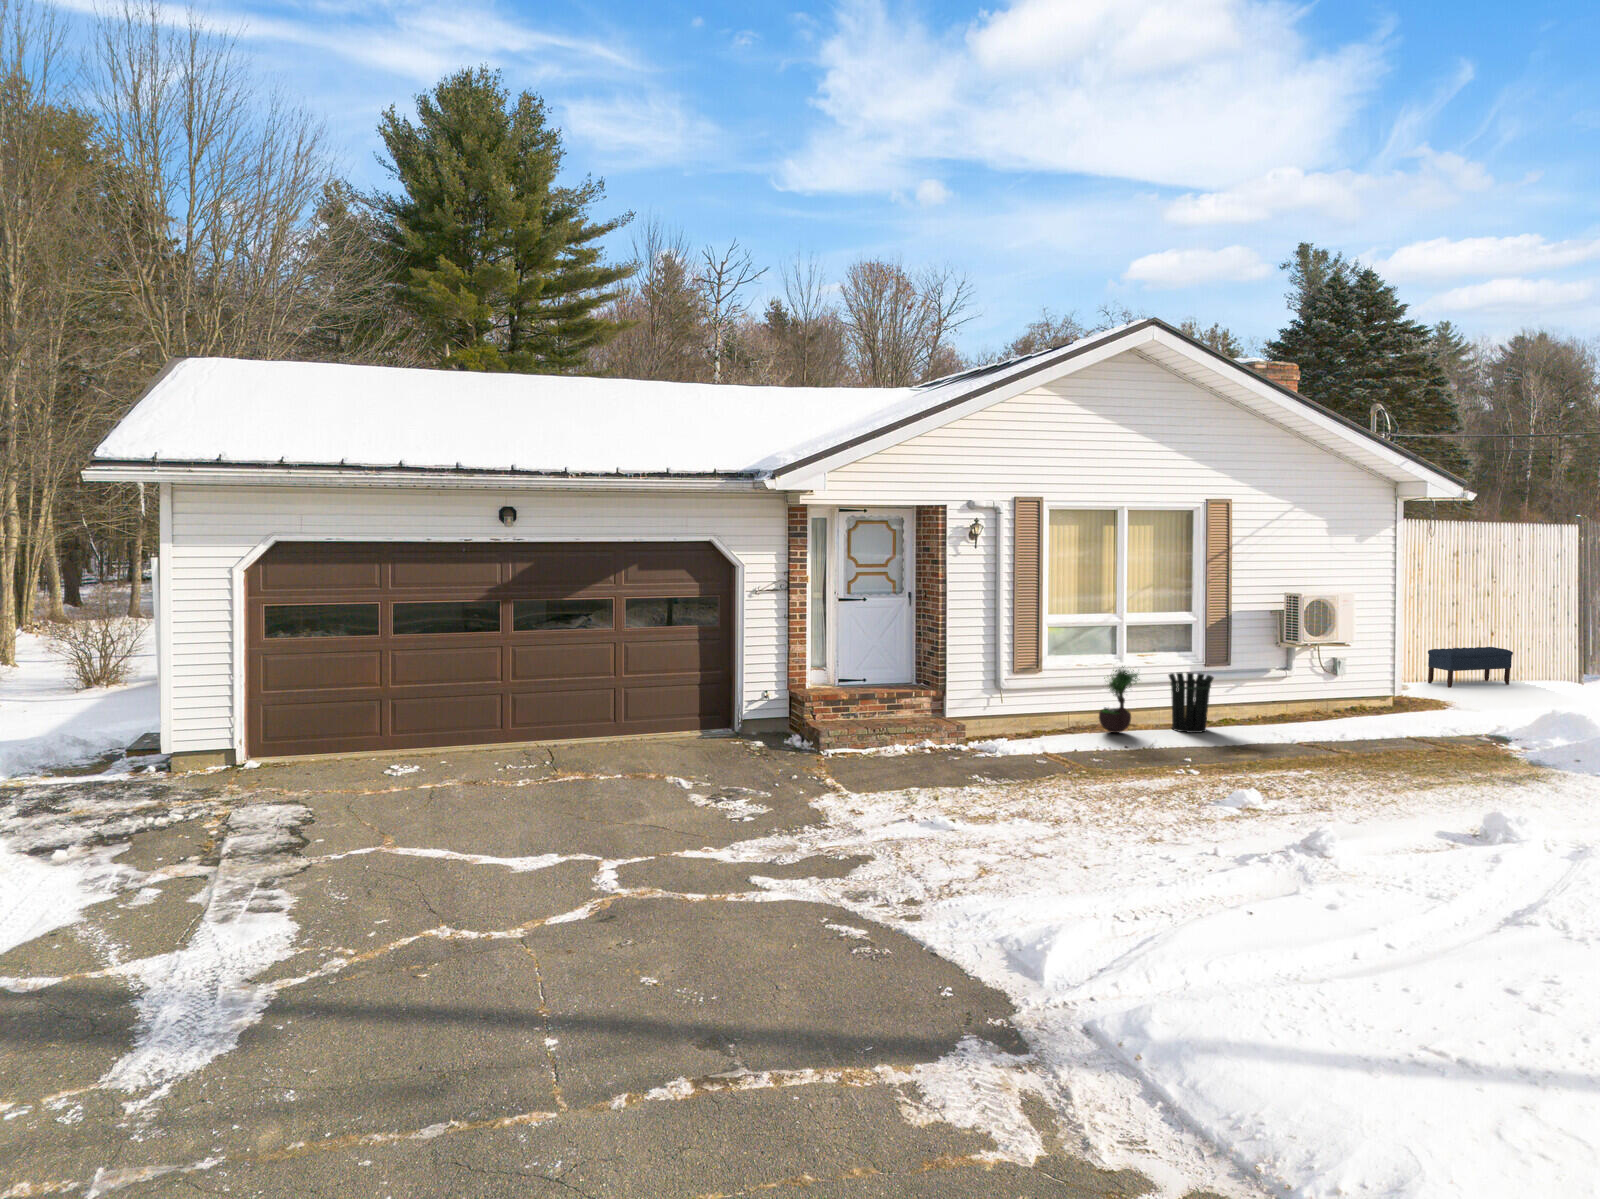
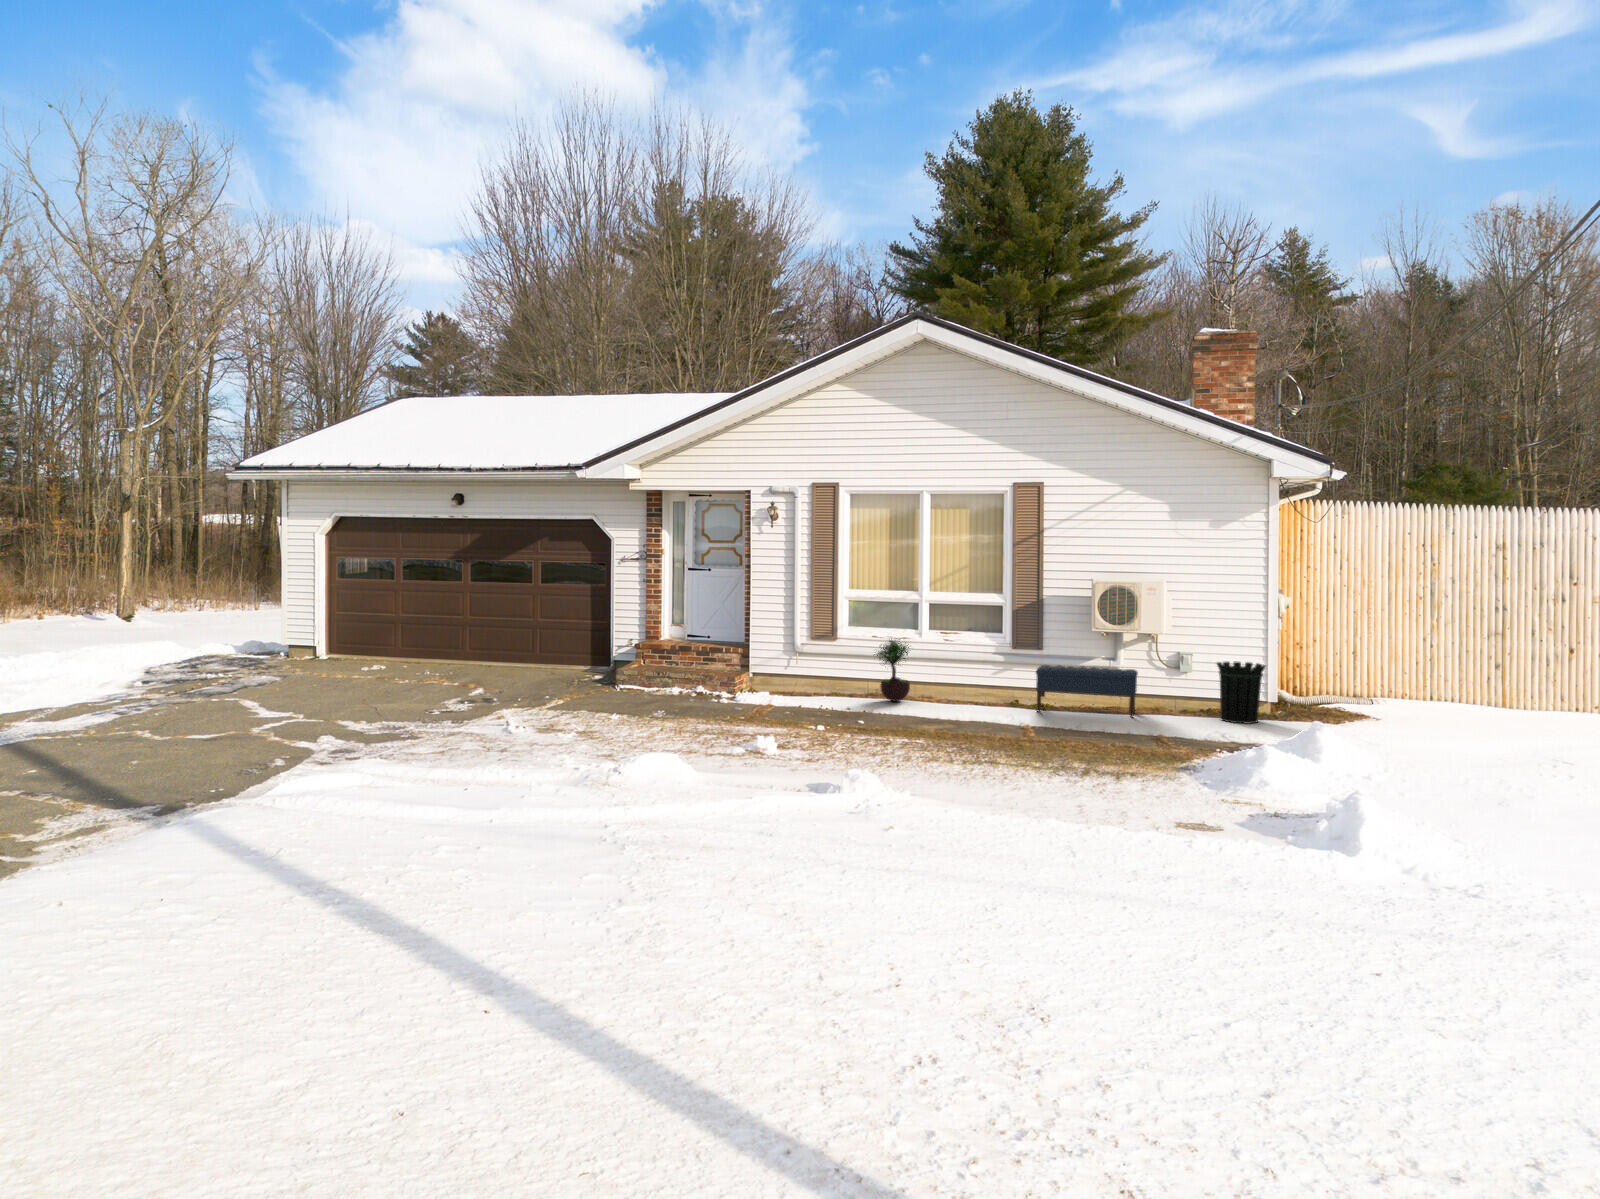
bench: present [1428,647,1513,688] -> present [1036,665,1138,718]
waste bin: present [1169,673,1214,733] -> present [1217,662,1265,724]

